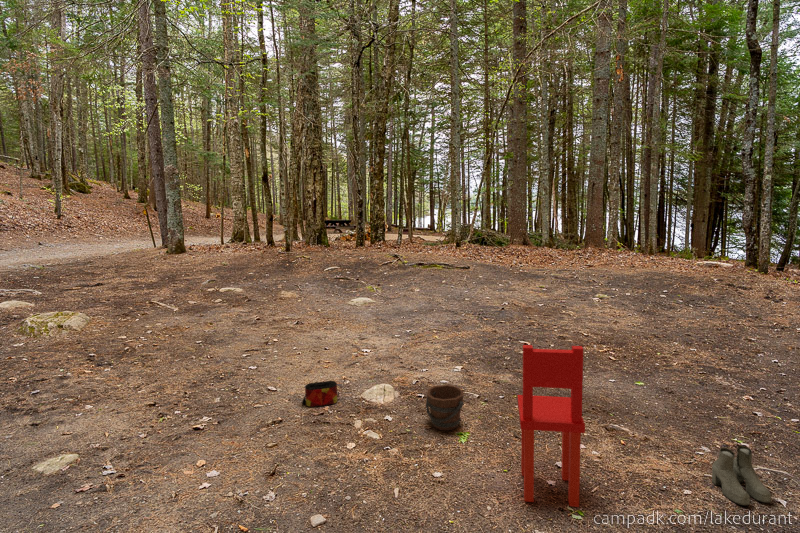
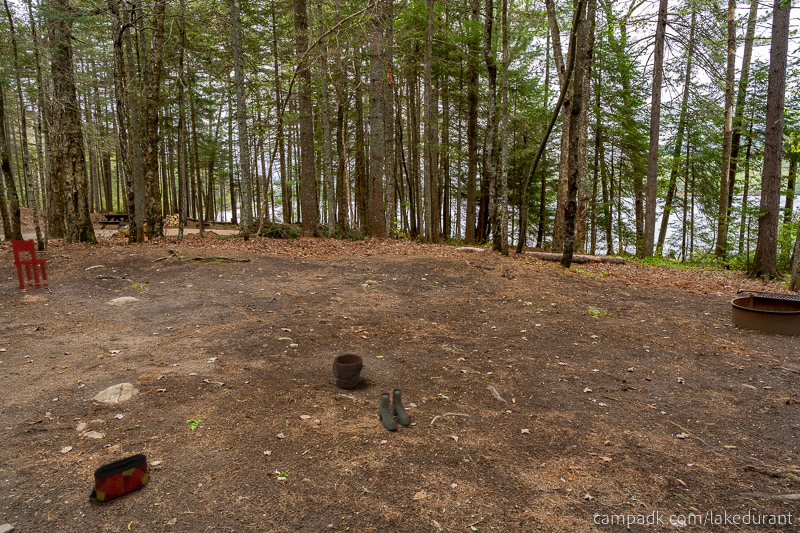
chair: present [518,345,585,507] -> present [11,239,48,289]
bag: present [302,381,339,407] -> present [89,454,150,501]
bucket: present [426,385,464,431] -> present [333,354,364,388]

